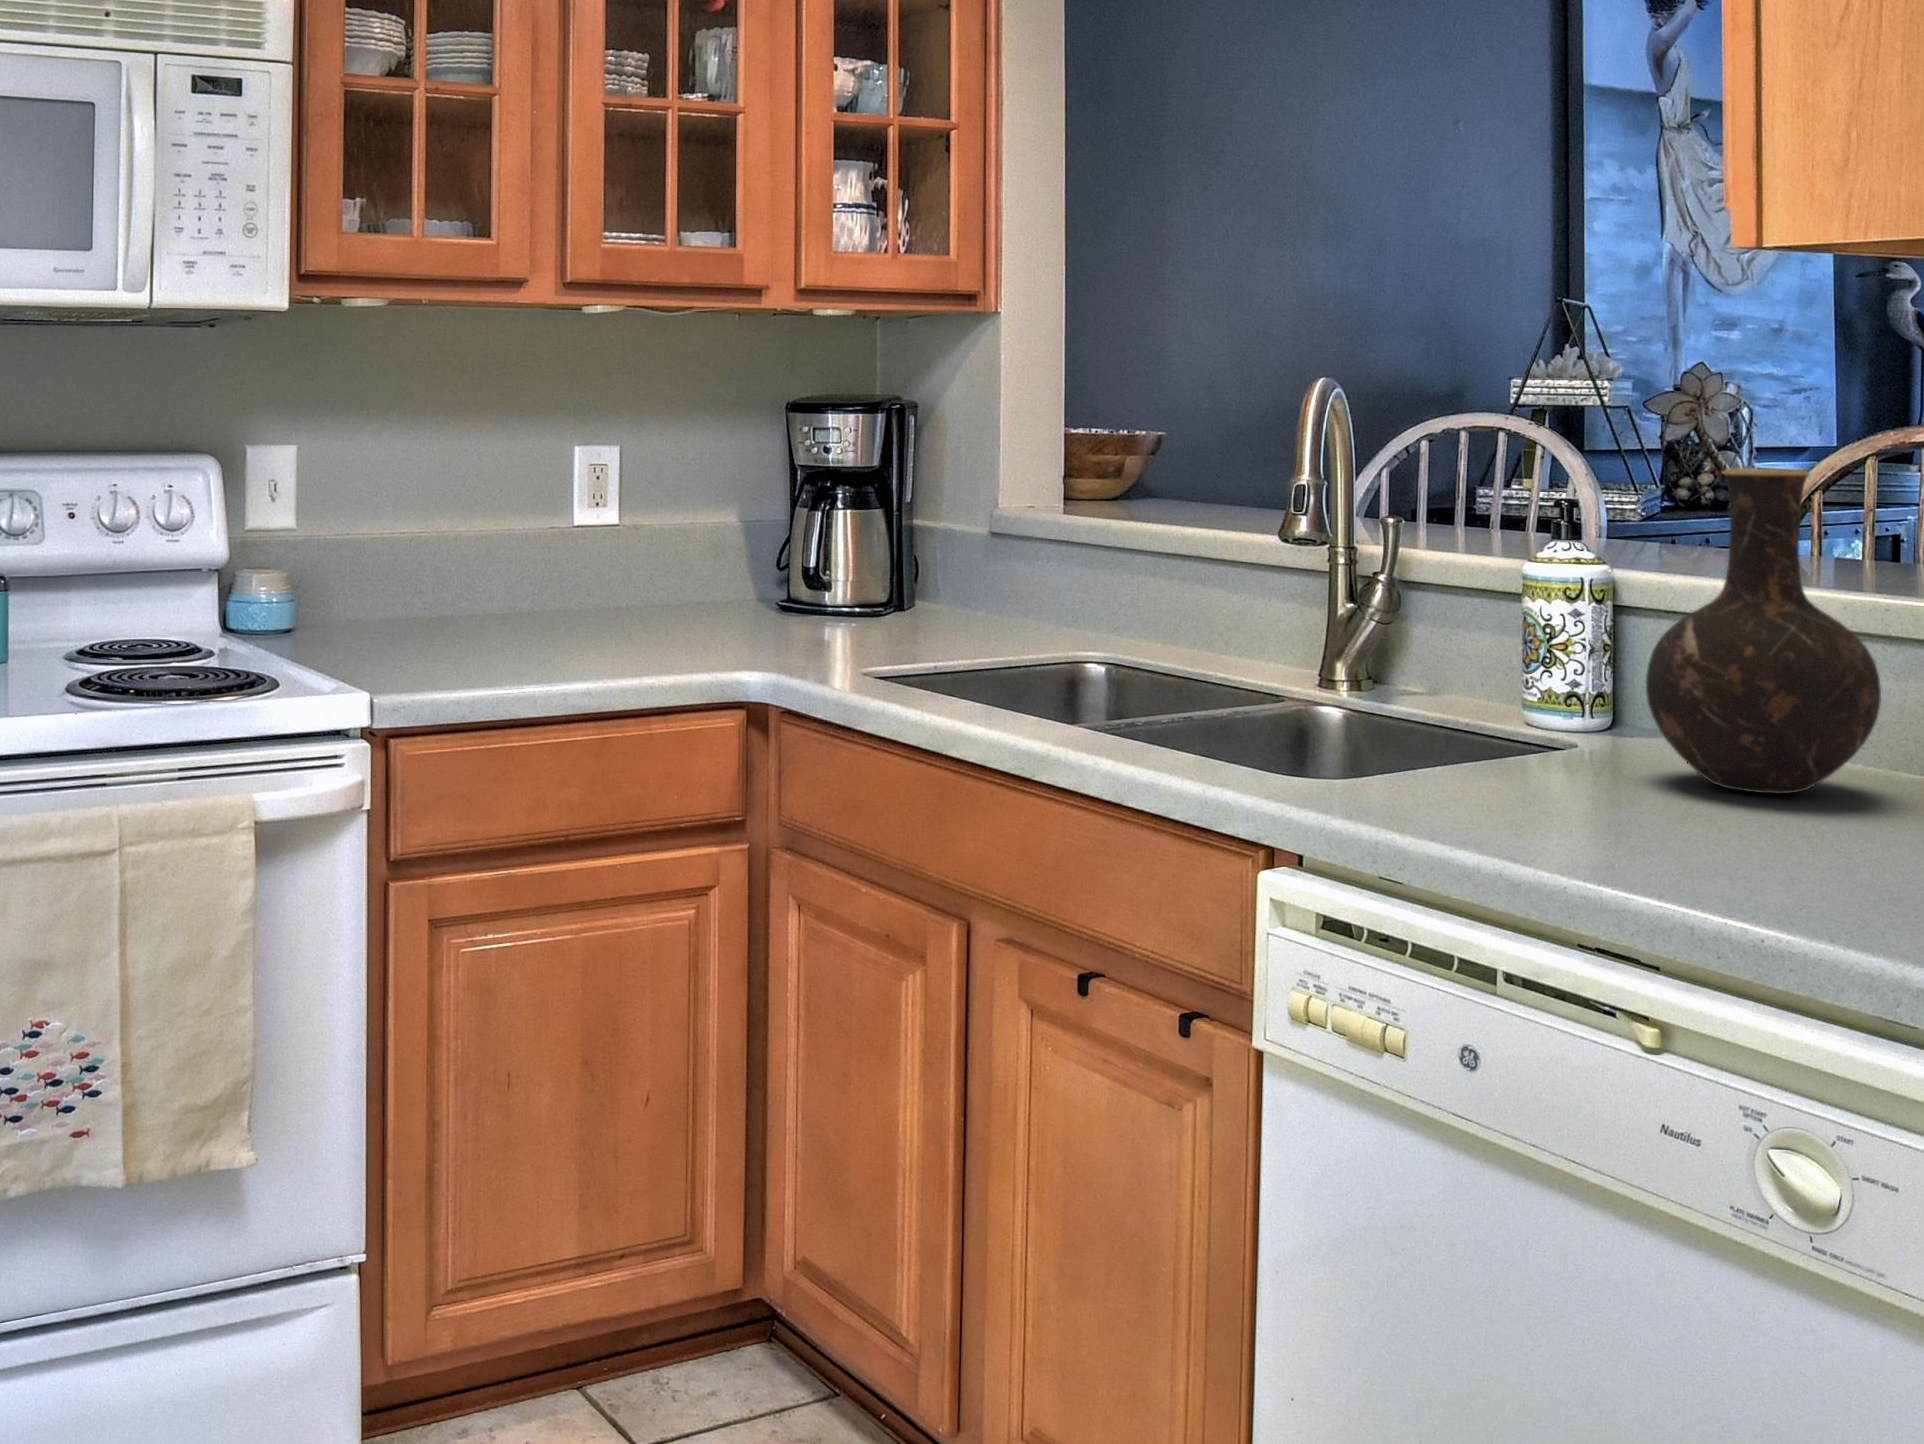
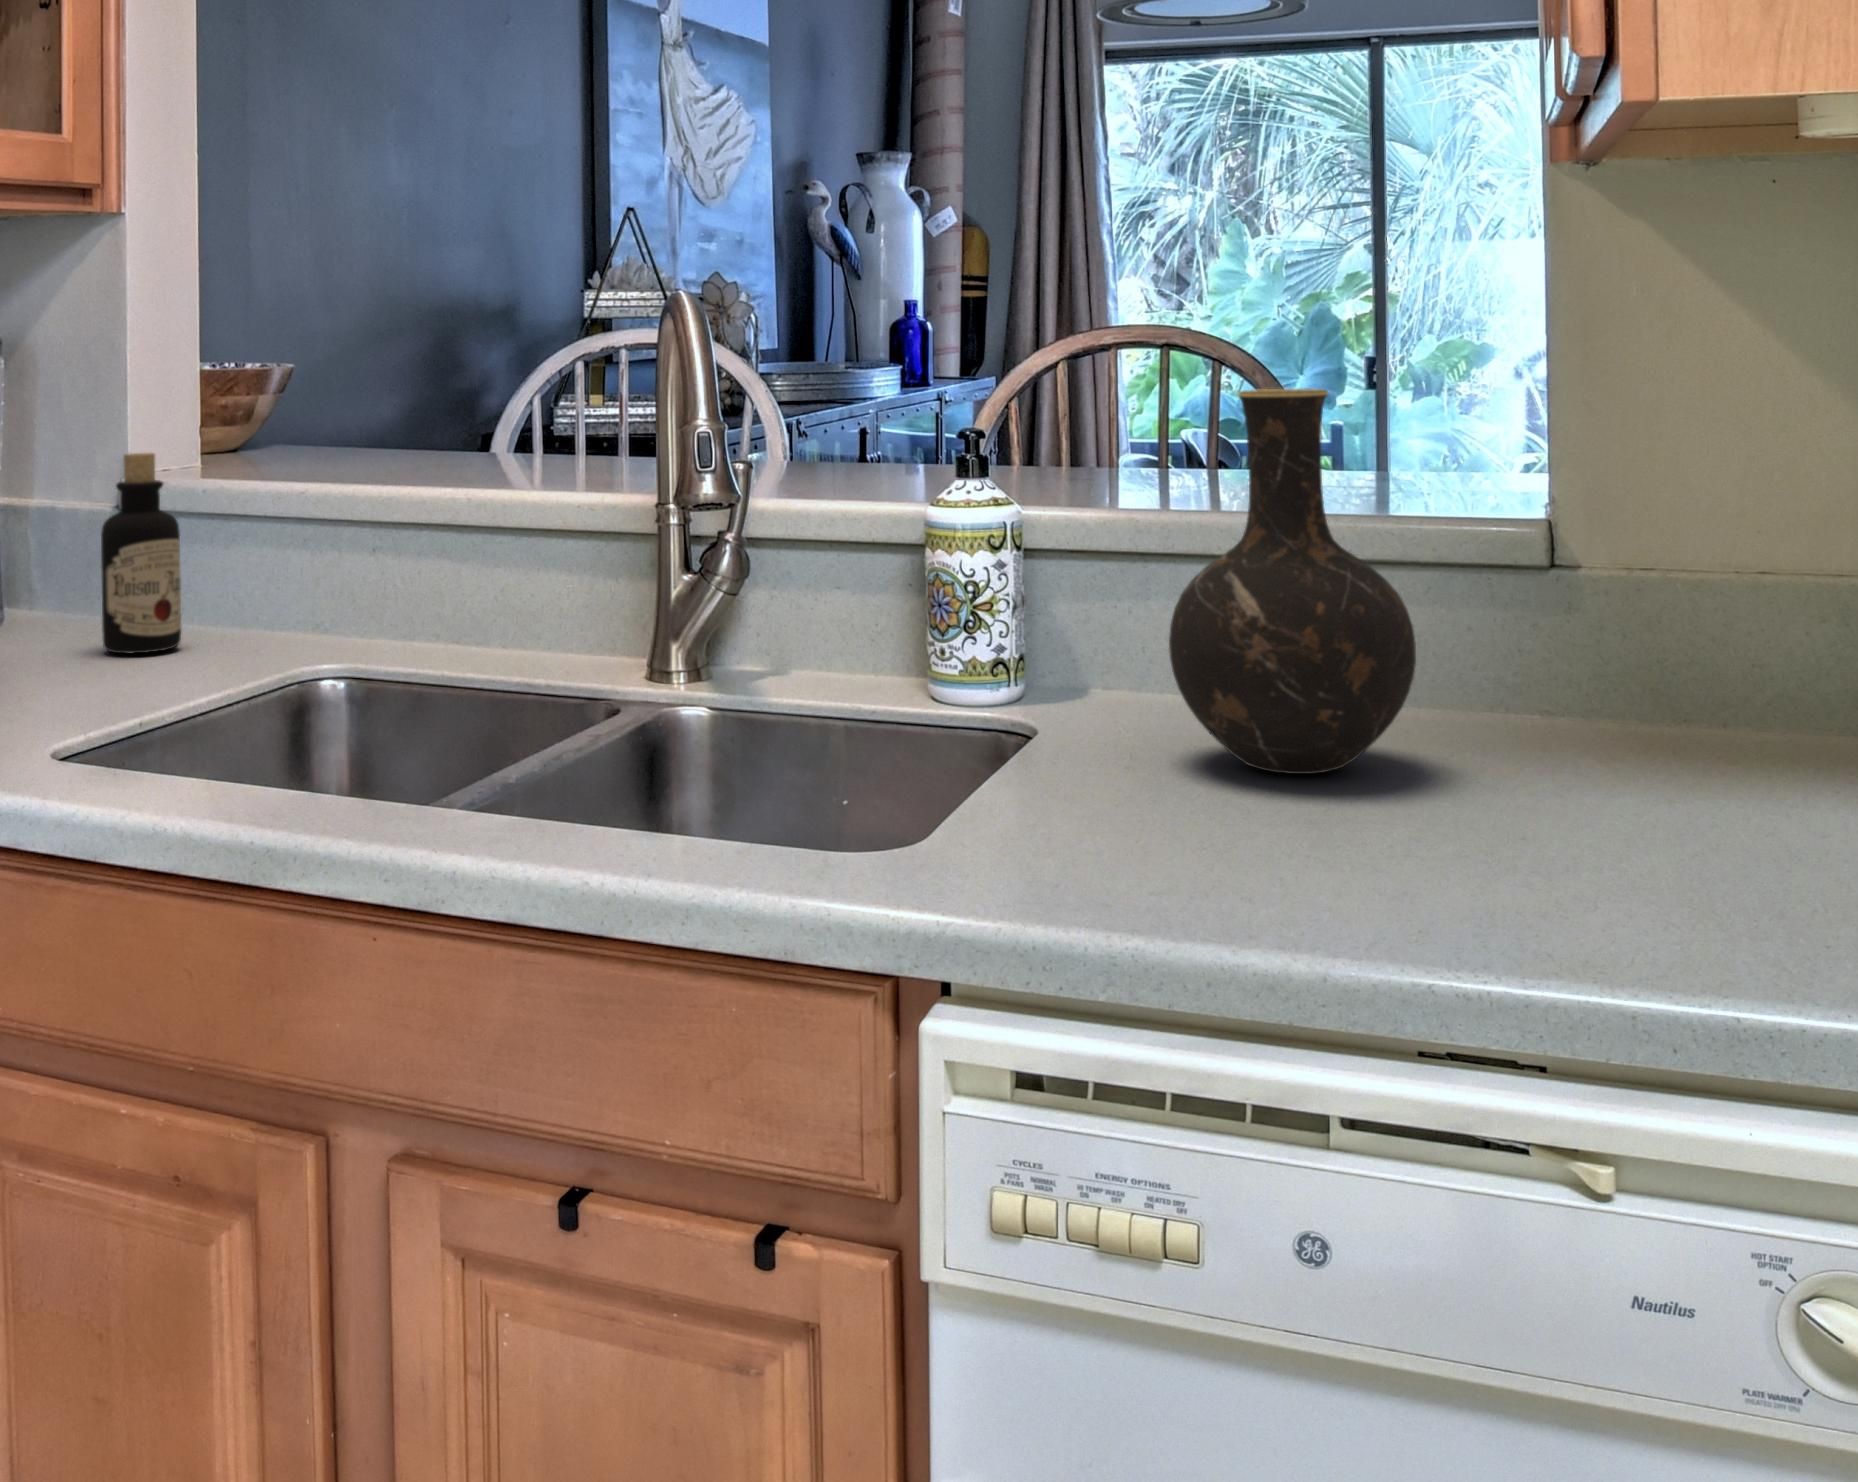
bottle: none [954,488,1011,632] -> present [101,453,181,653]

